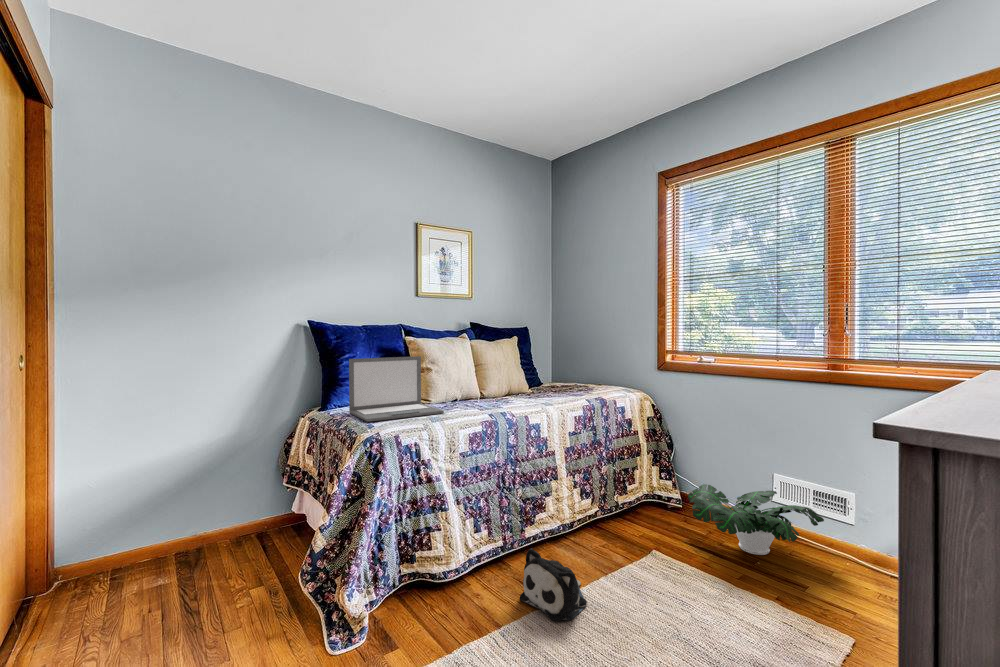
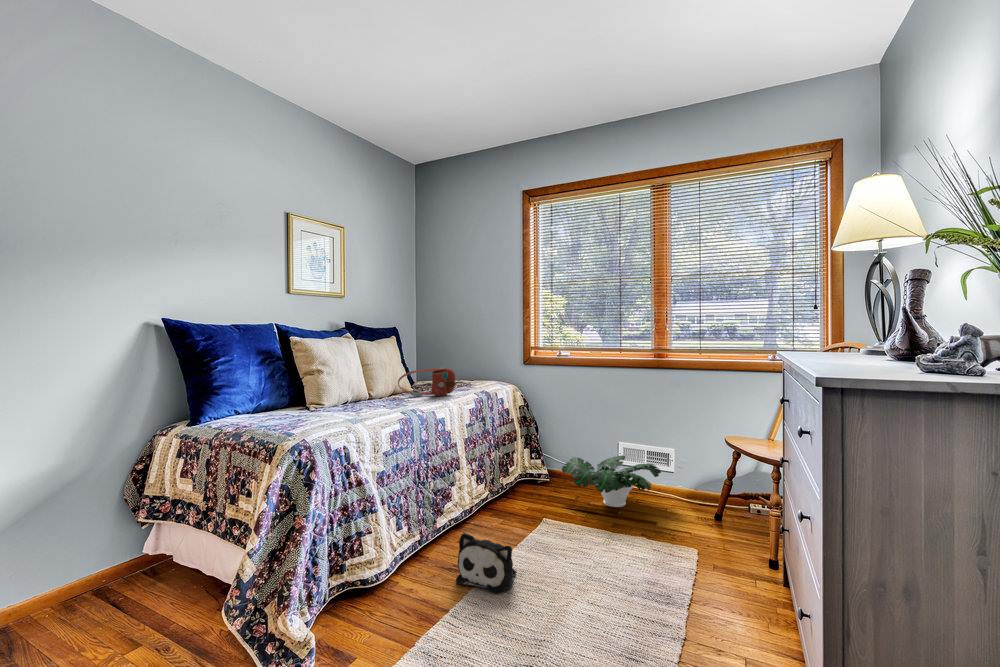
laptop: present [349,356,444,422] -> none [240,357,354,429]
handbag: none [504,371,563,400] -> present [398,368,456,396]

